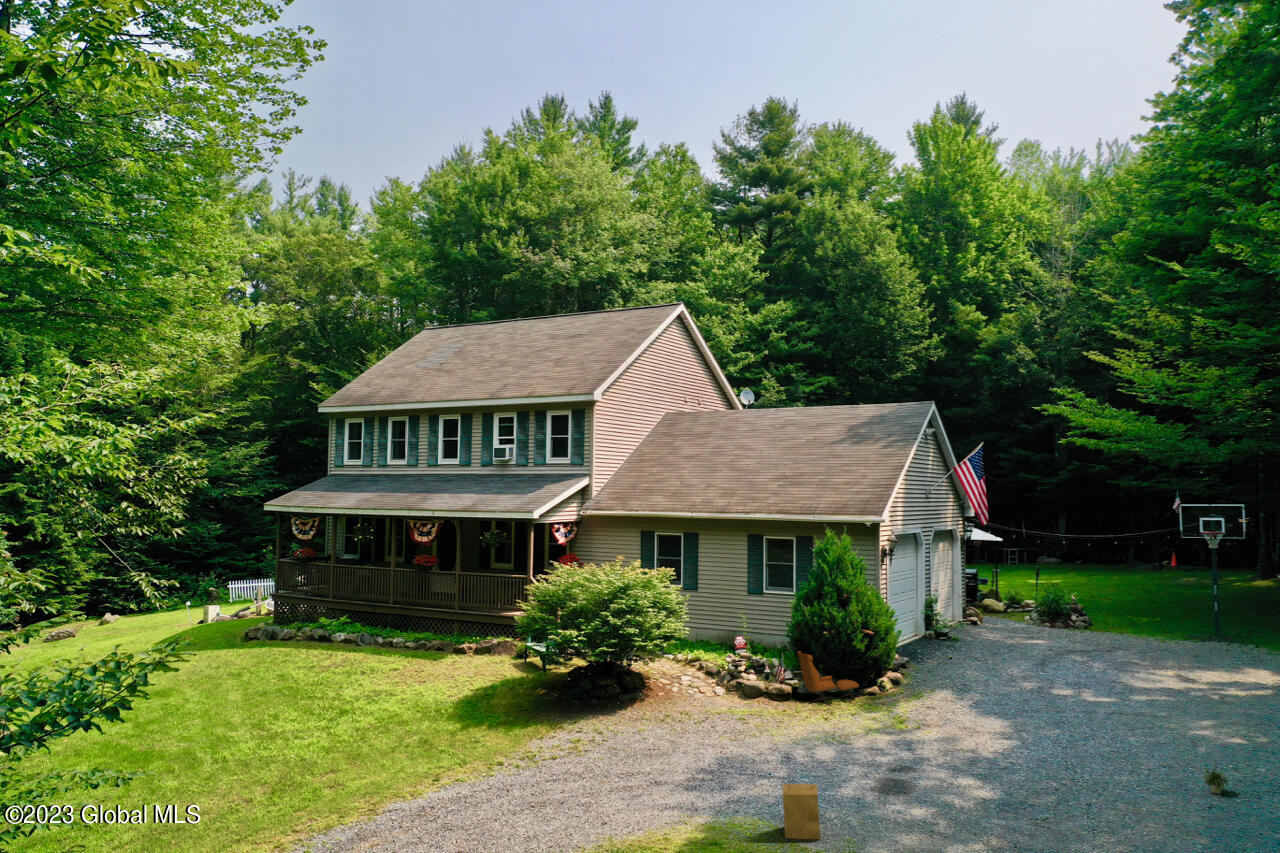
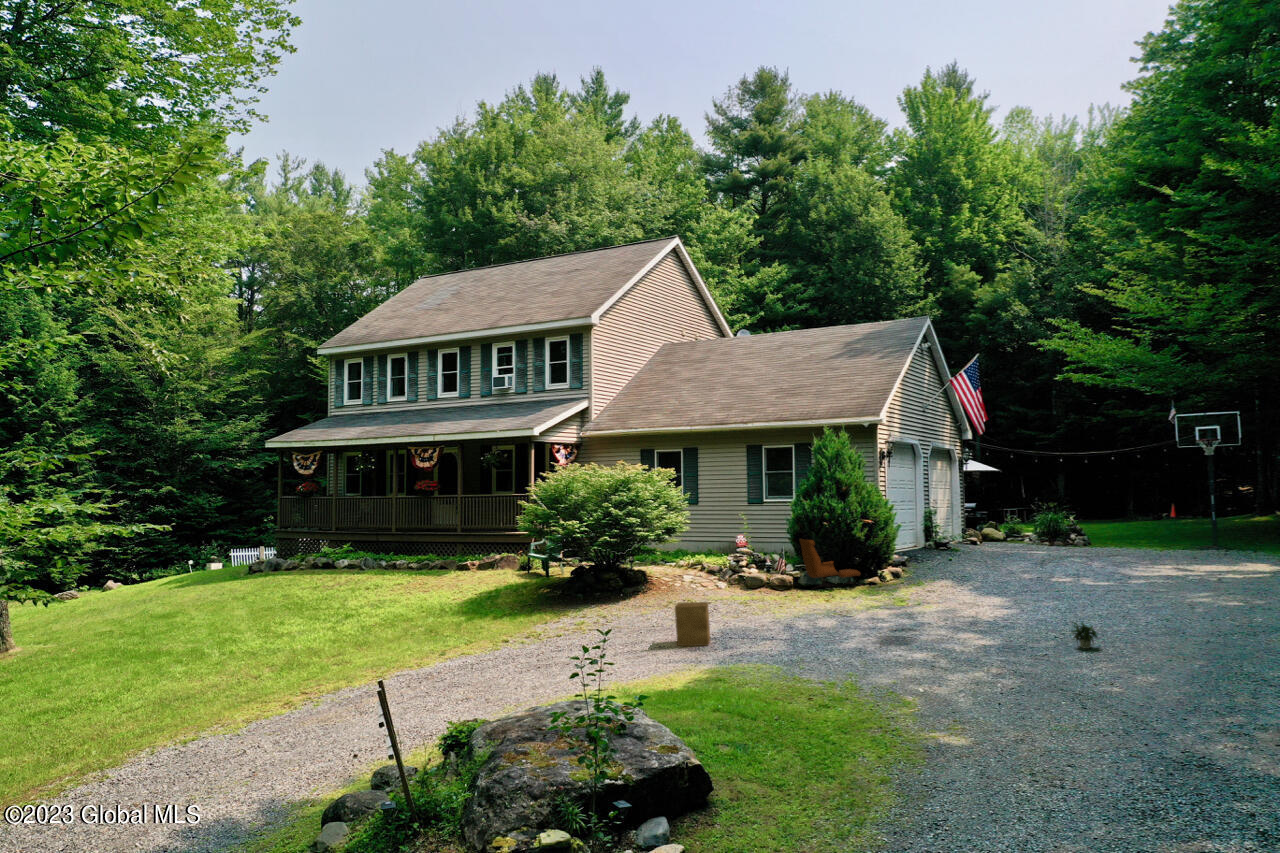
potted plant: present [1203,767,1228,794] -> present [1072,623,1097,649]
cardboard box: present [783,784,820,839] -> present [675,602,710,646]

